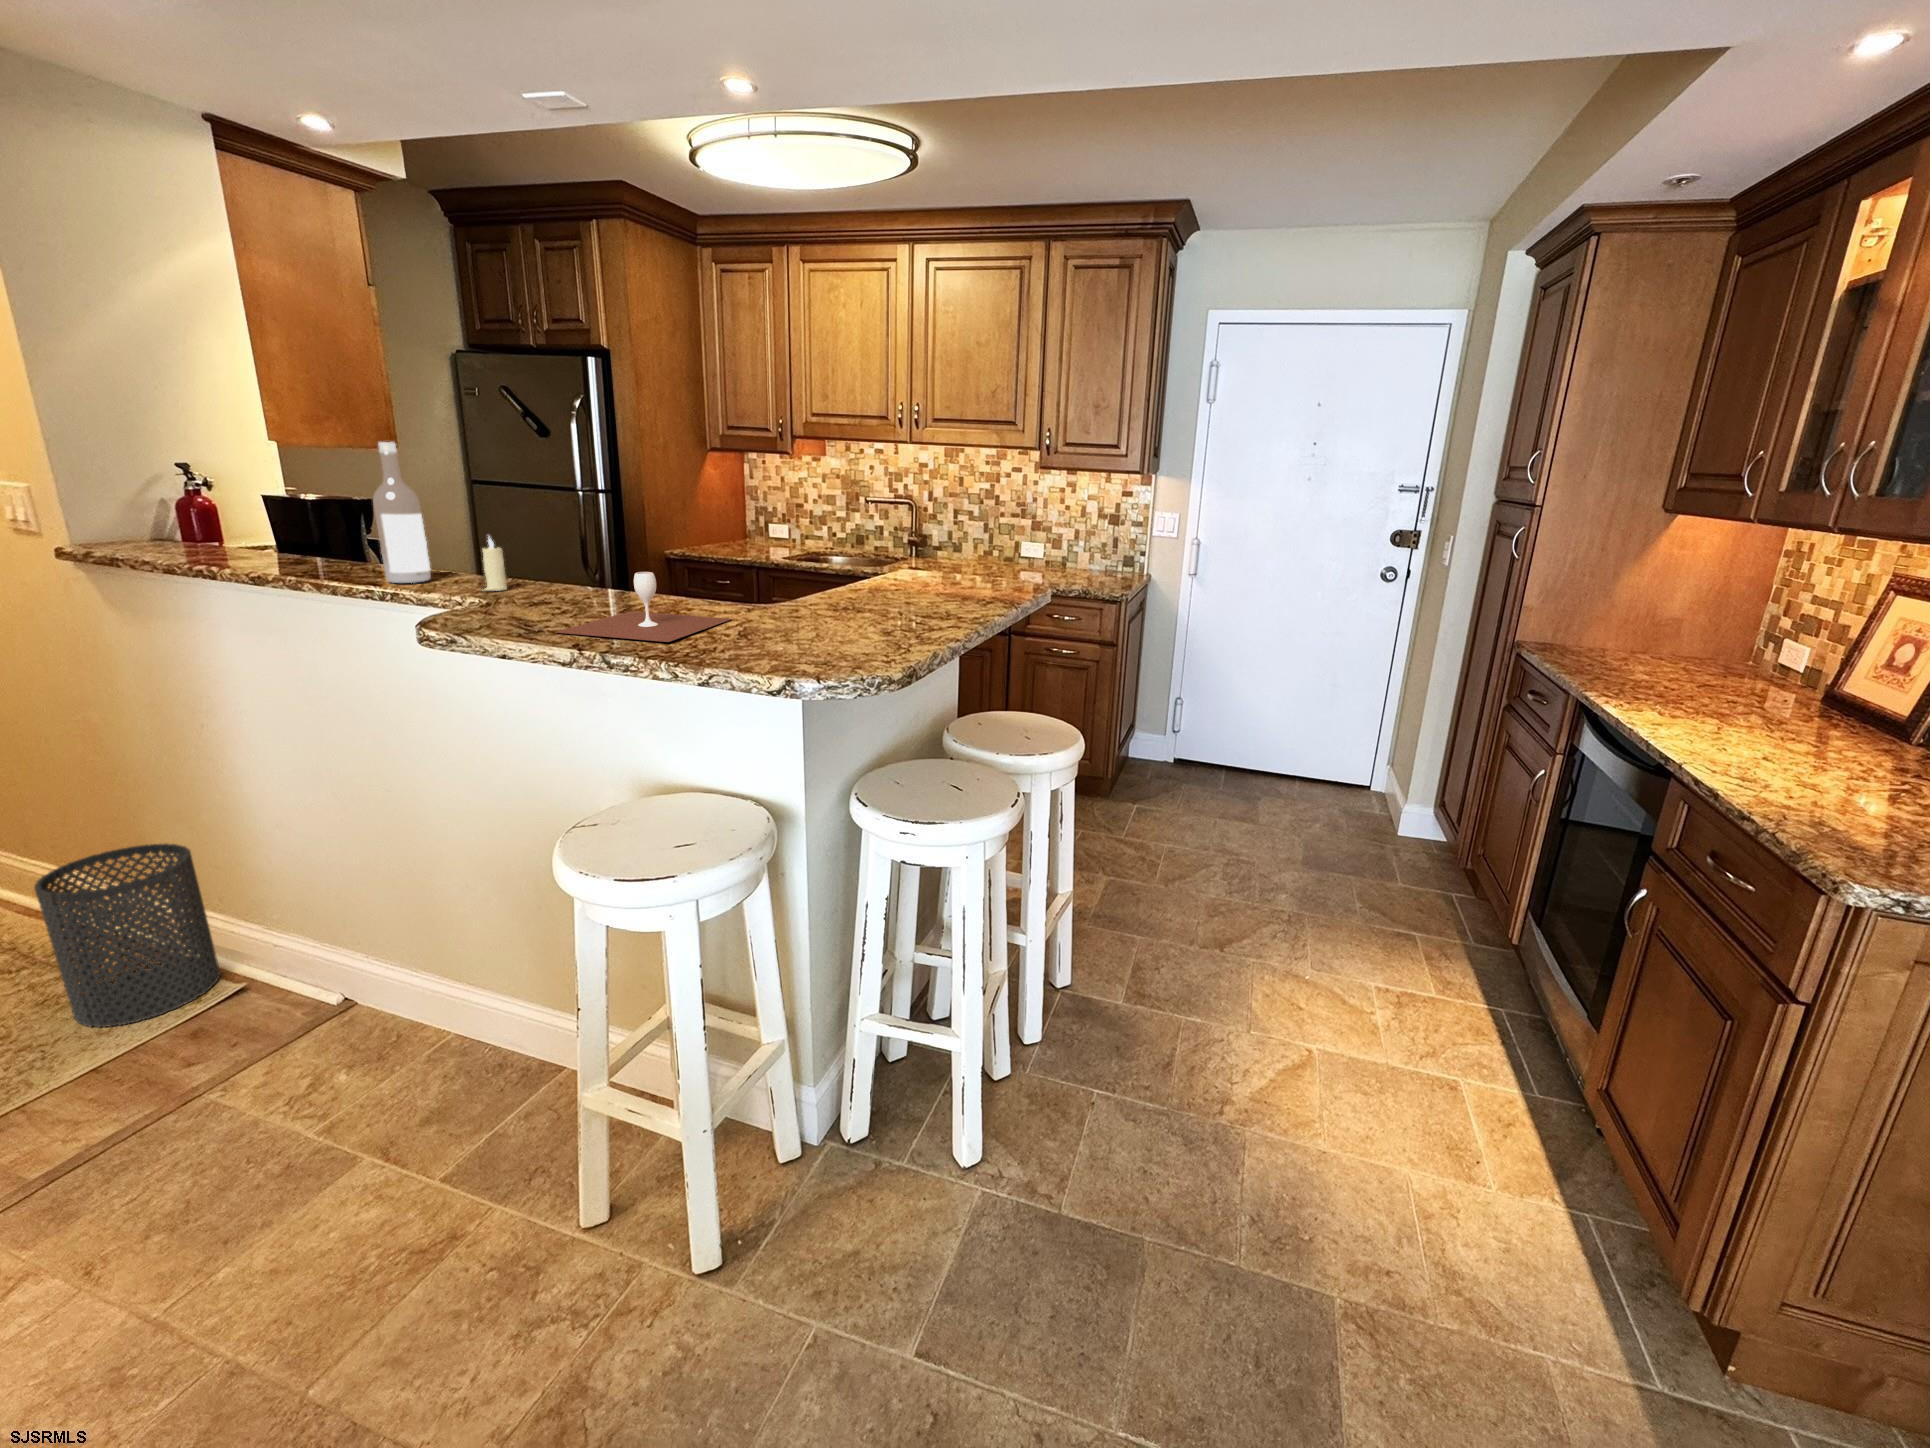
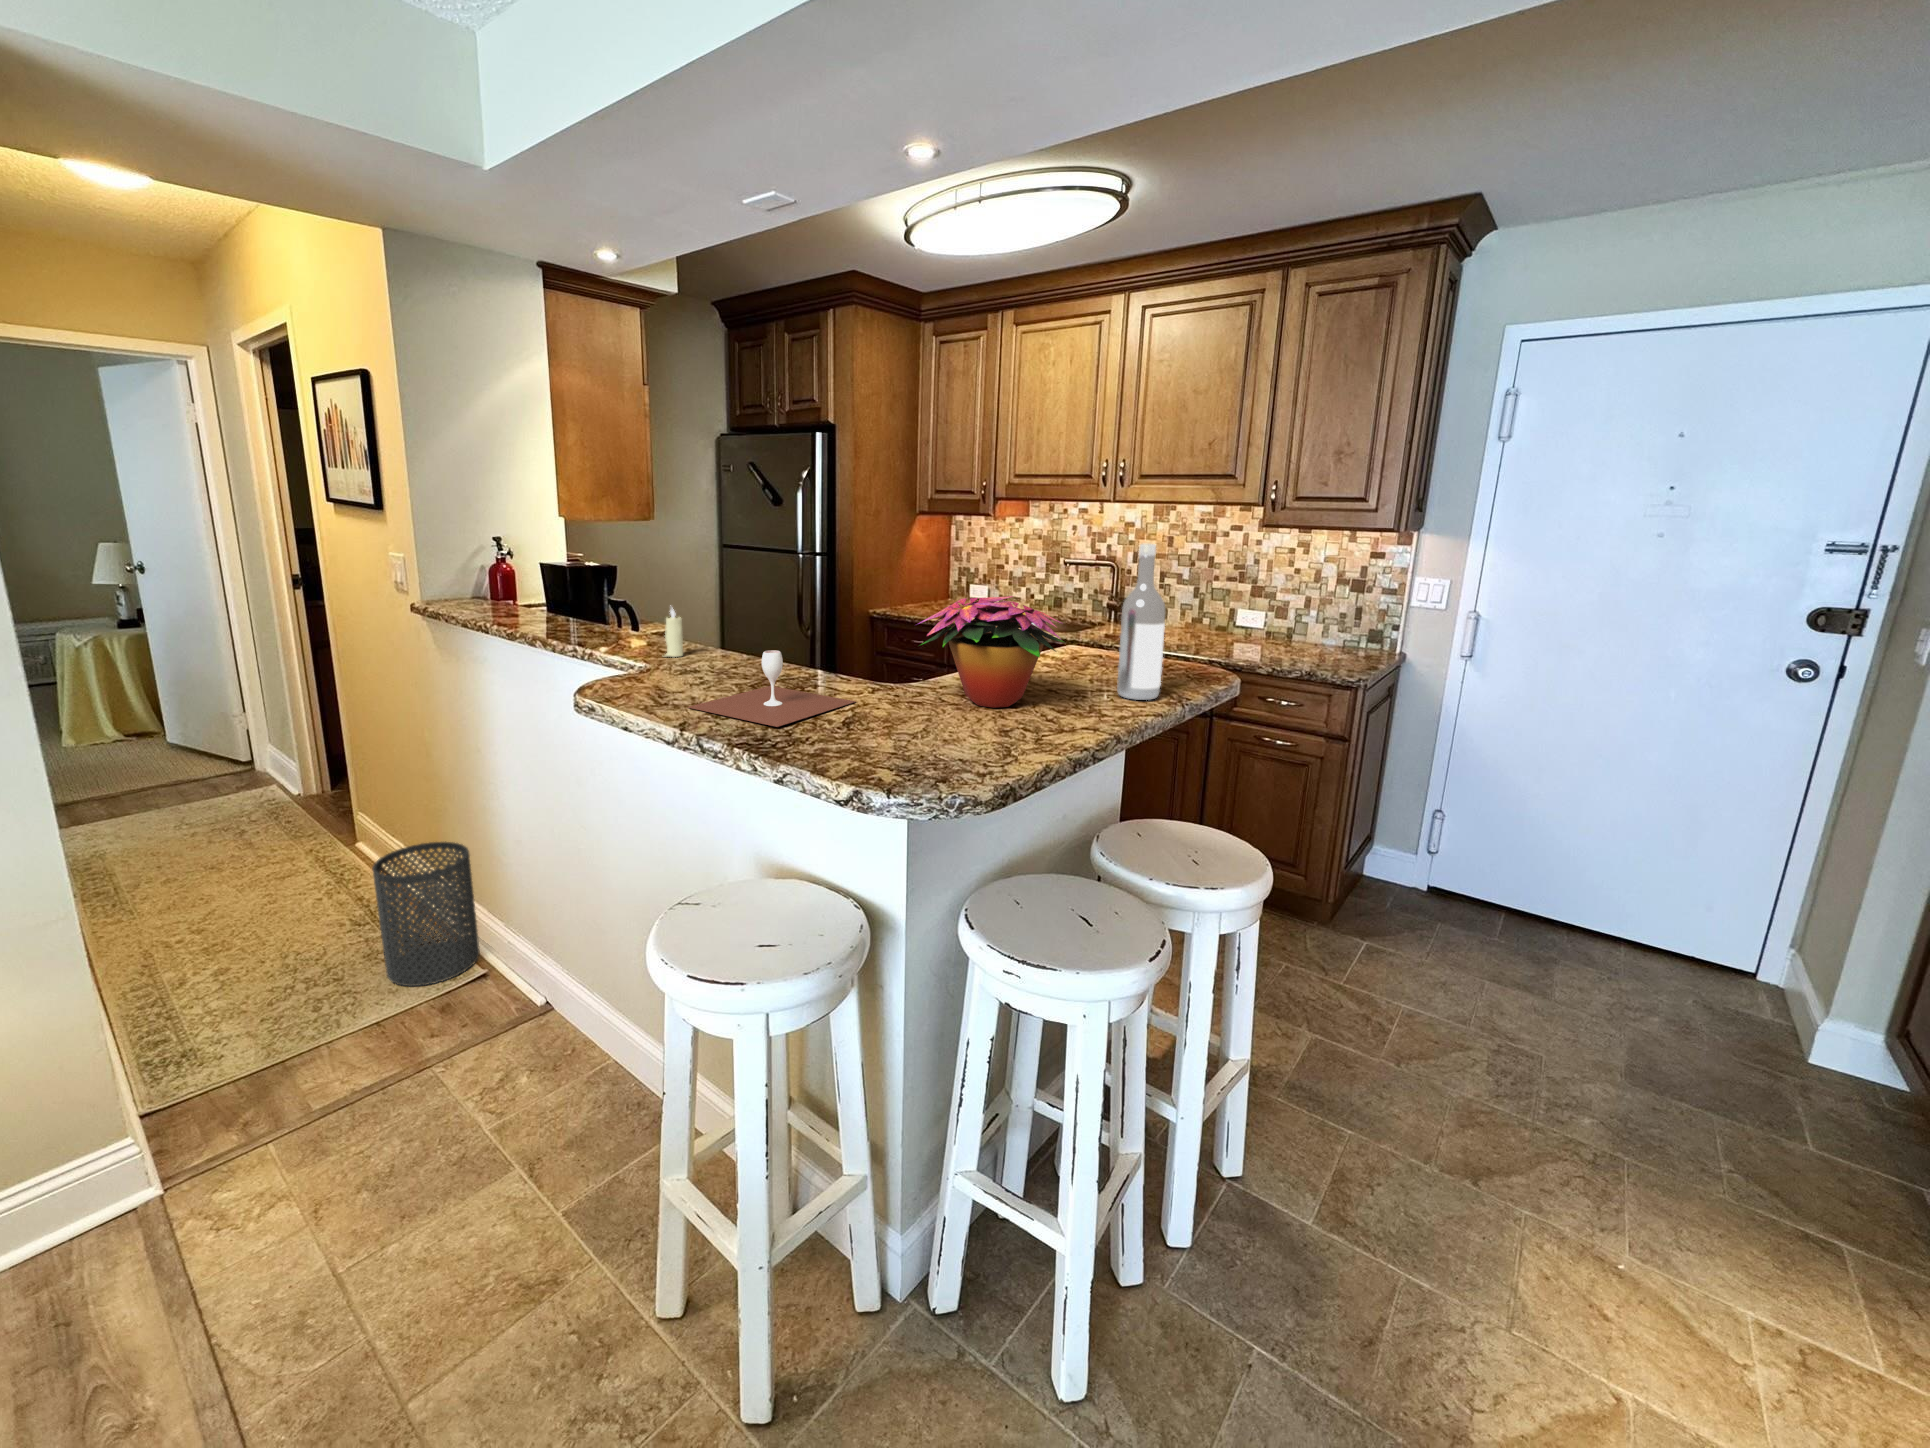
wine bottle: present [373,442,431,583] -> present [1117,544,1165,700]
flower arrangement: none [780,517,928,617] -> present [918,596,1063,708]

